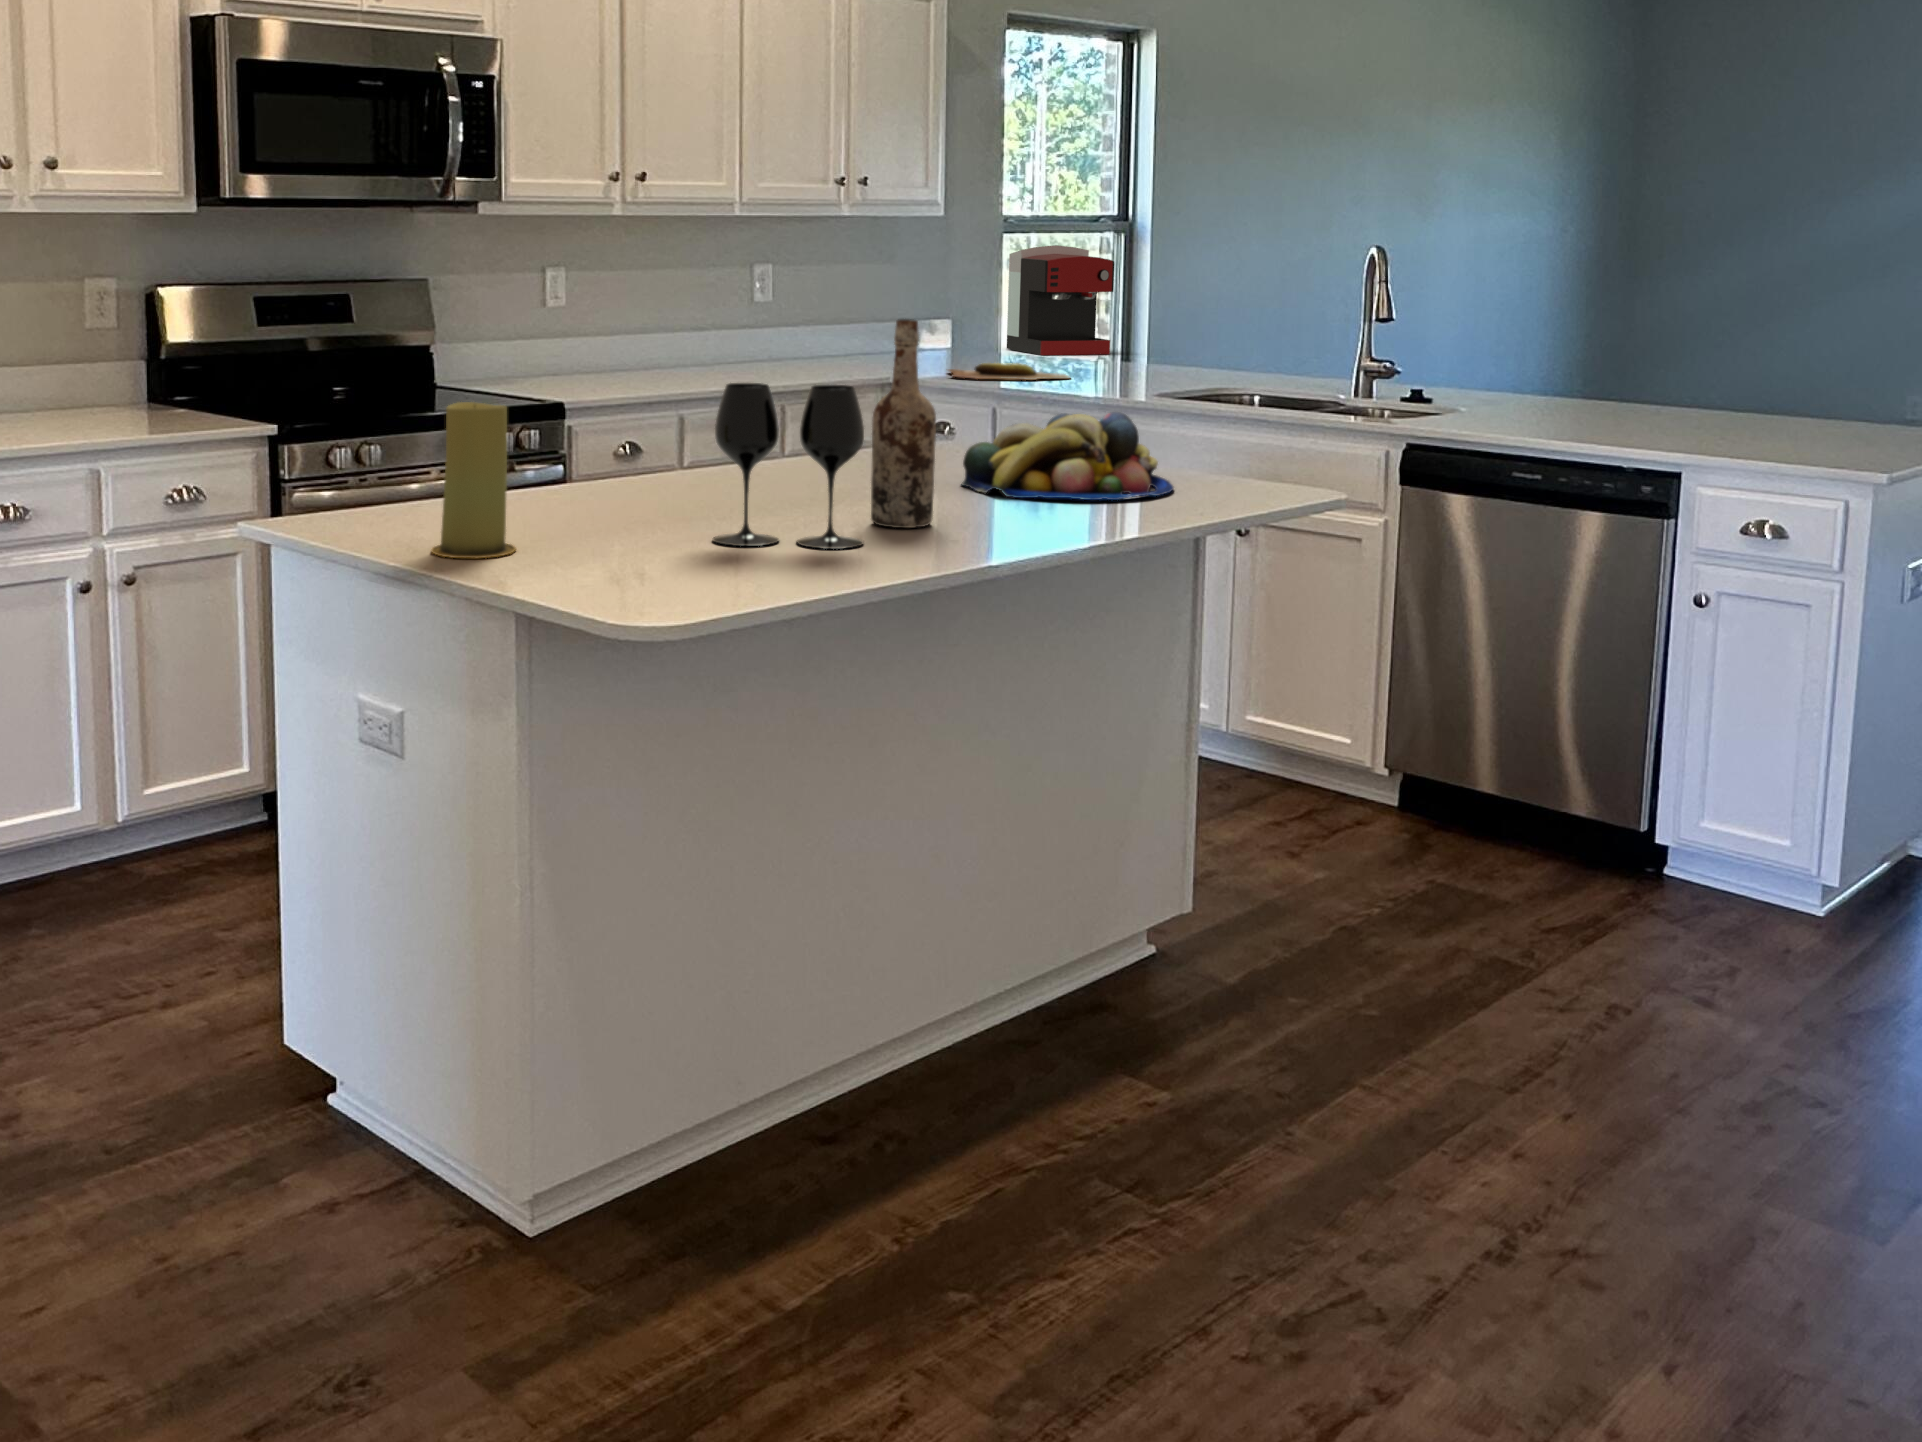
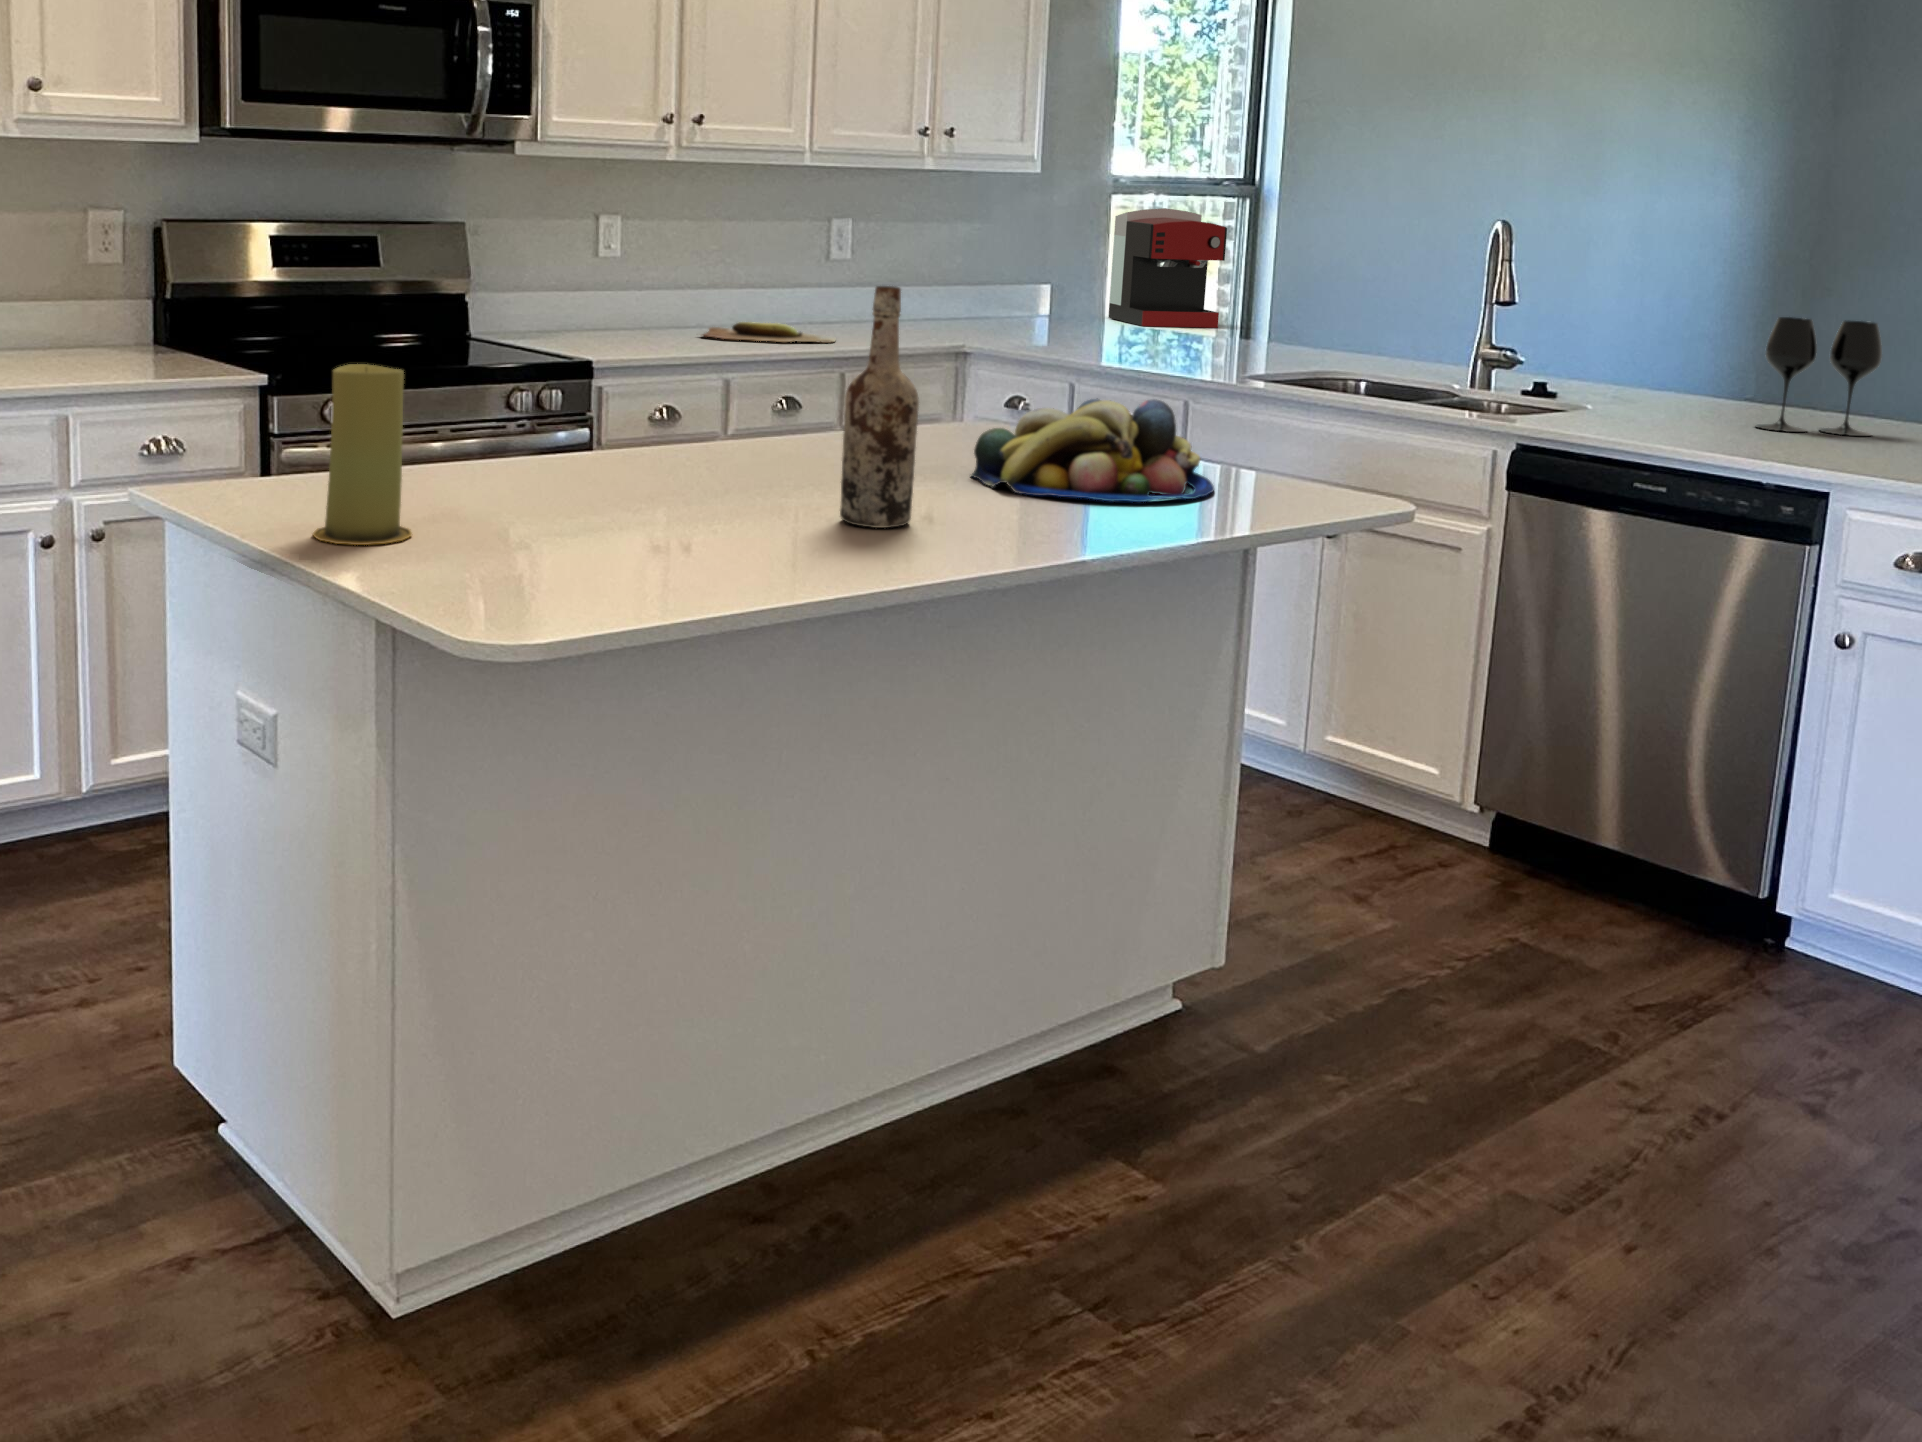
cutting board: present [948,363,1070,380] -> present [703,322,836,343]
wine glass: present [713,383,864,549] -> present [1756,317,1882,436]

